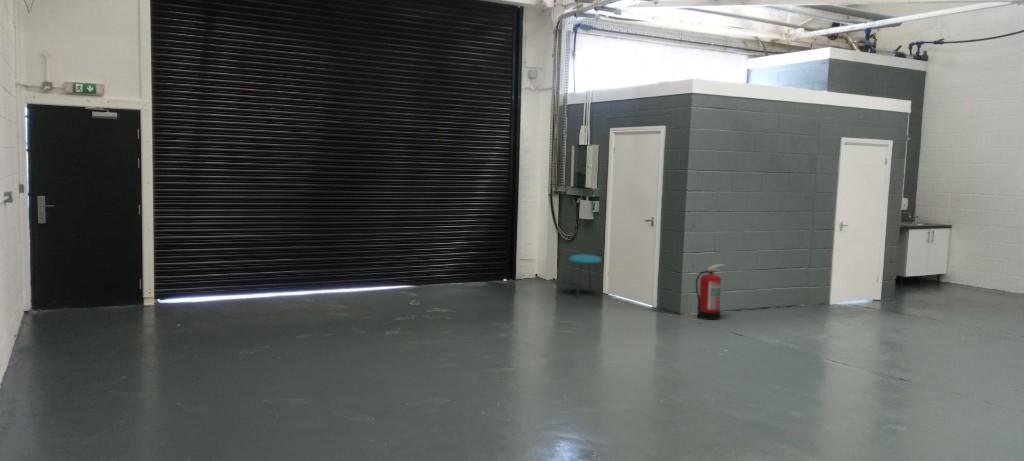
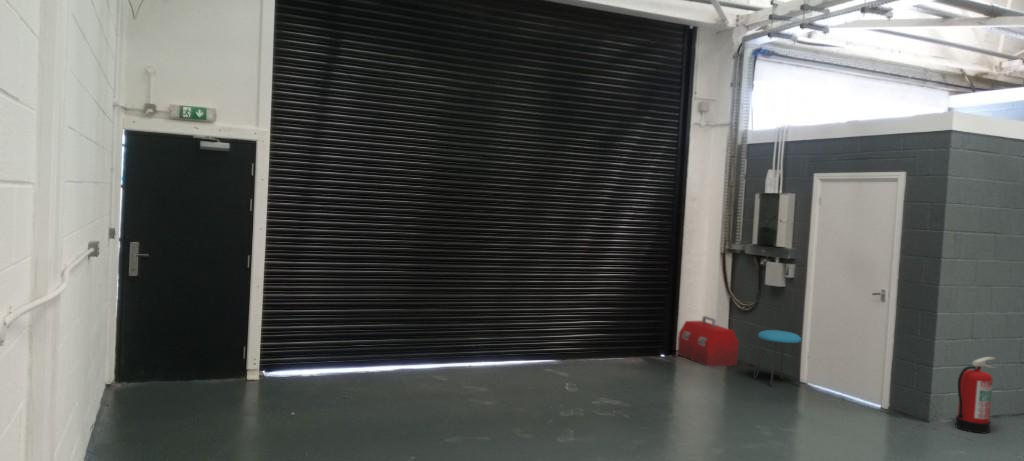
toolbox: none [517,247,562,287] -> present [677,316,739,366]

